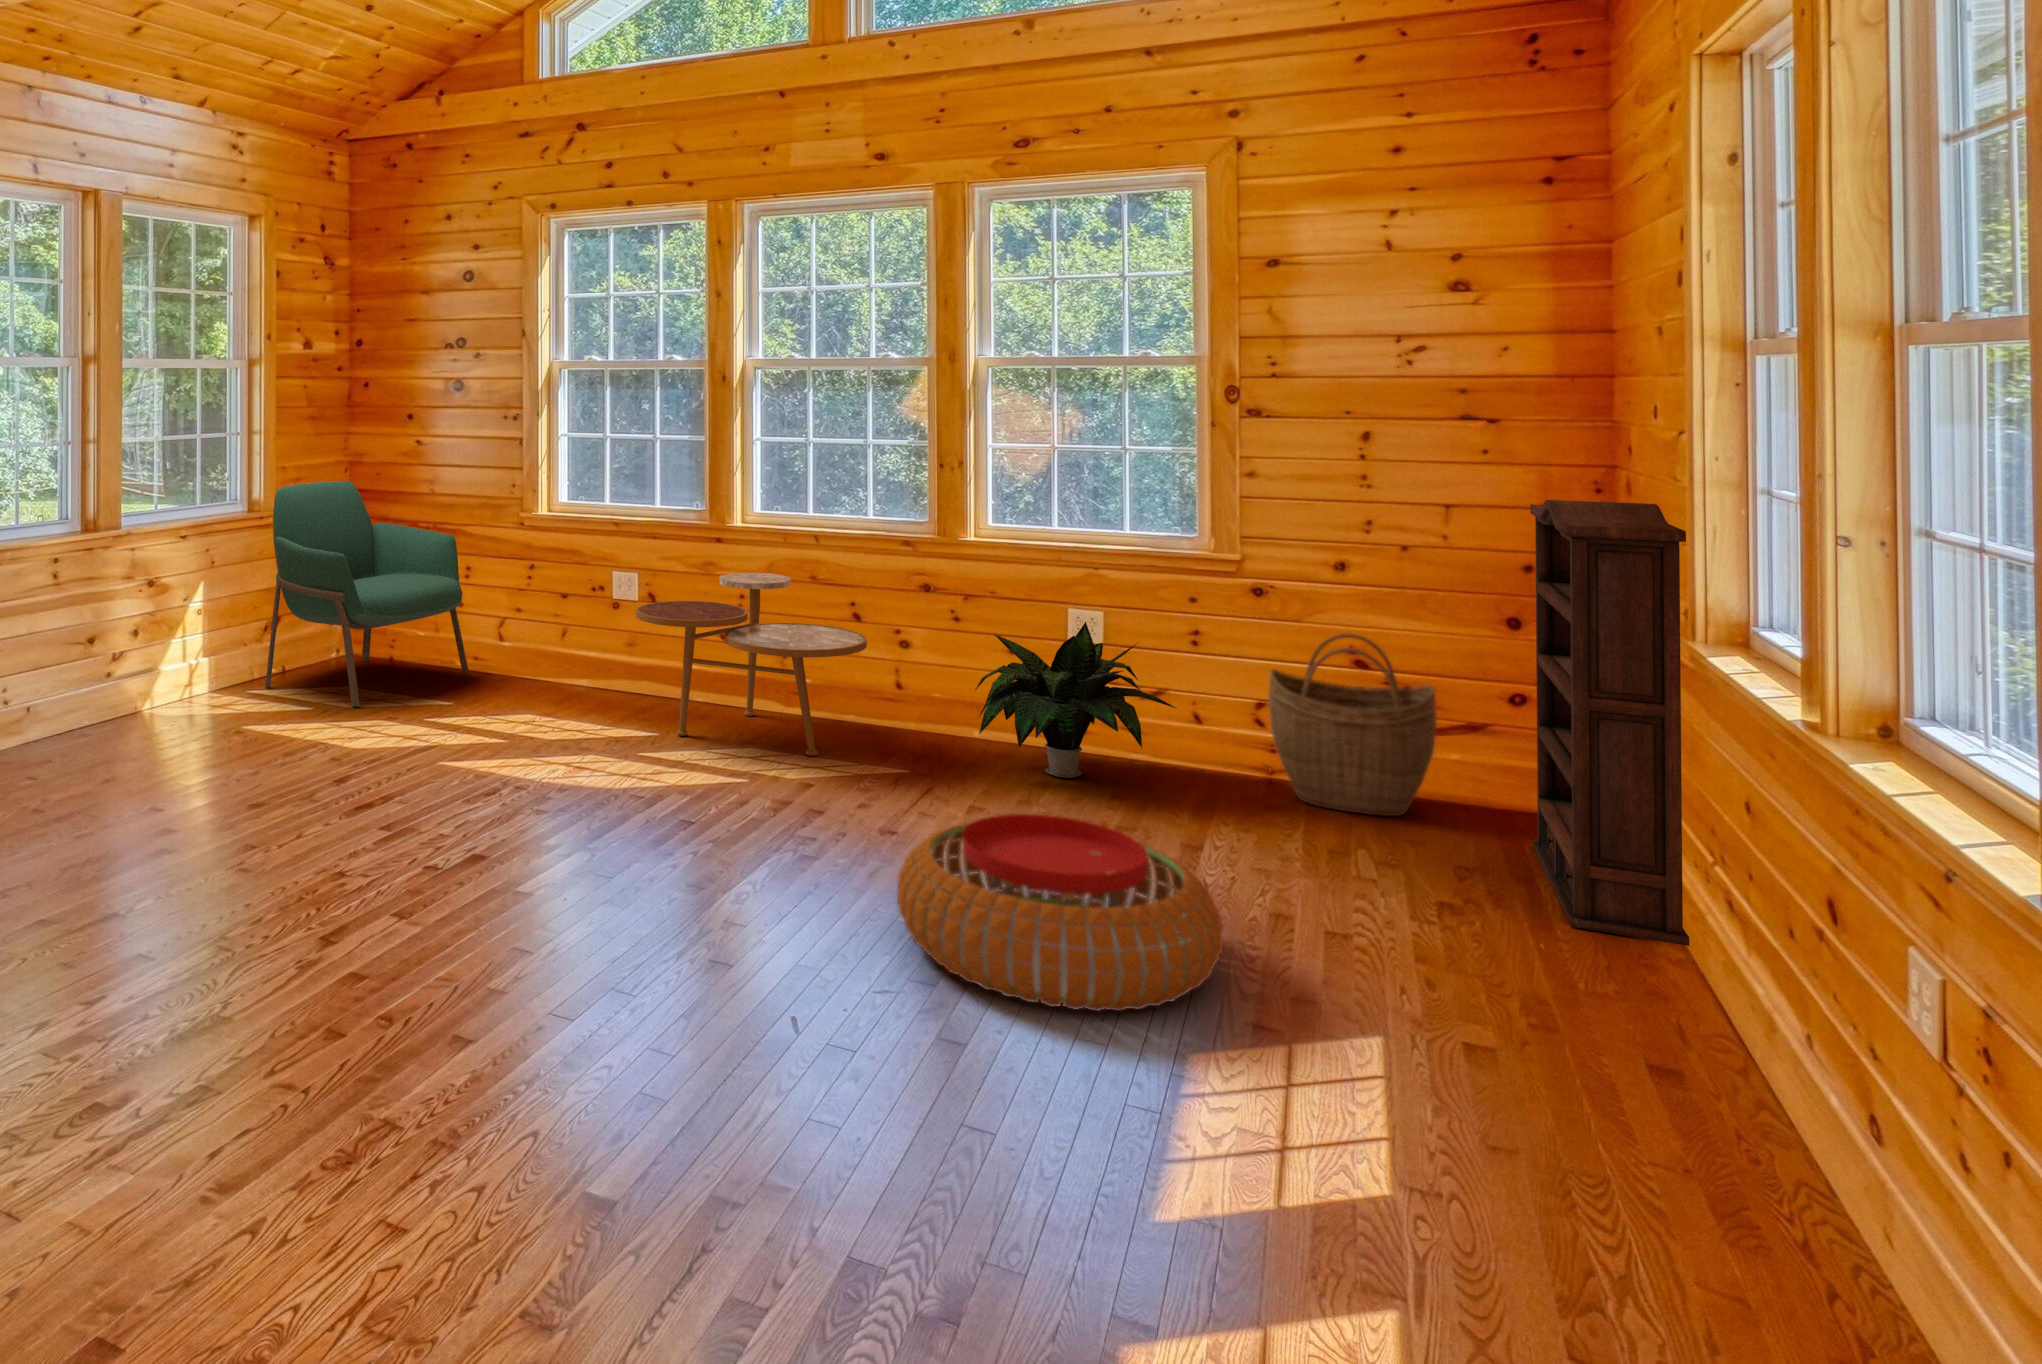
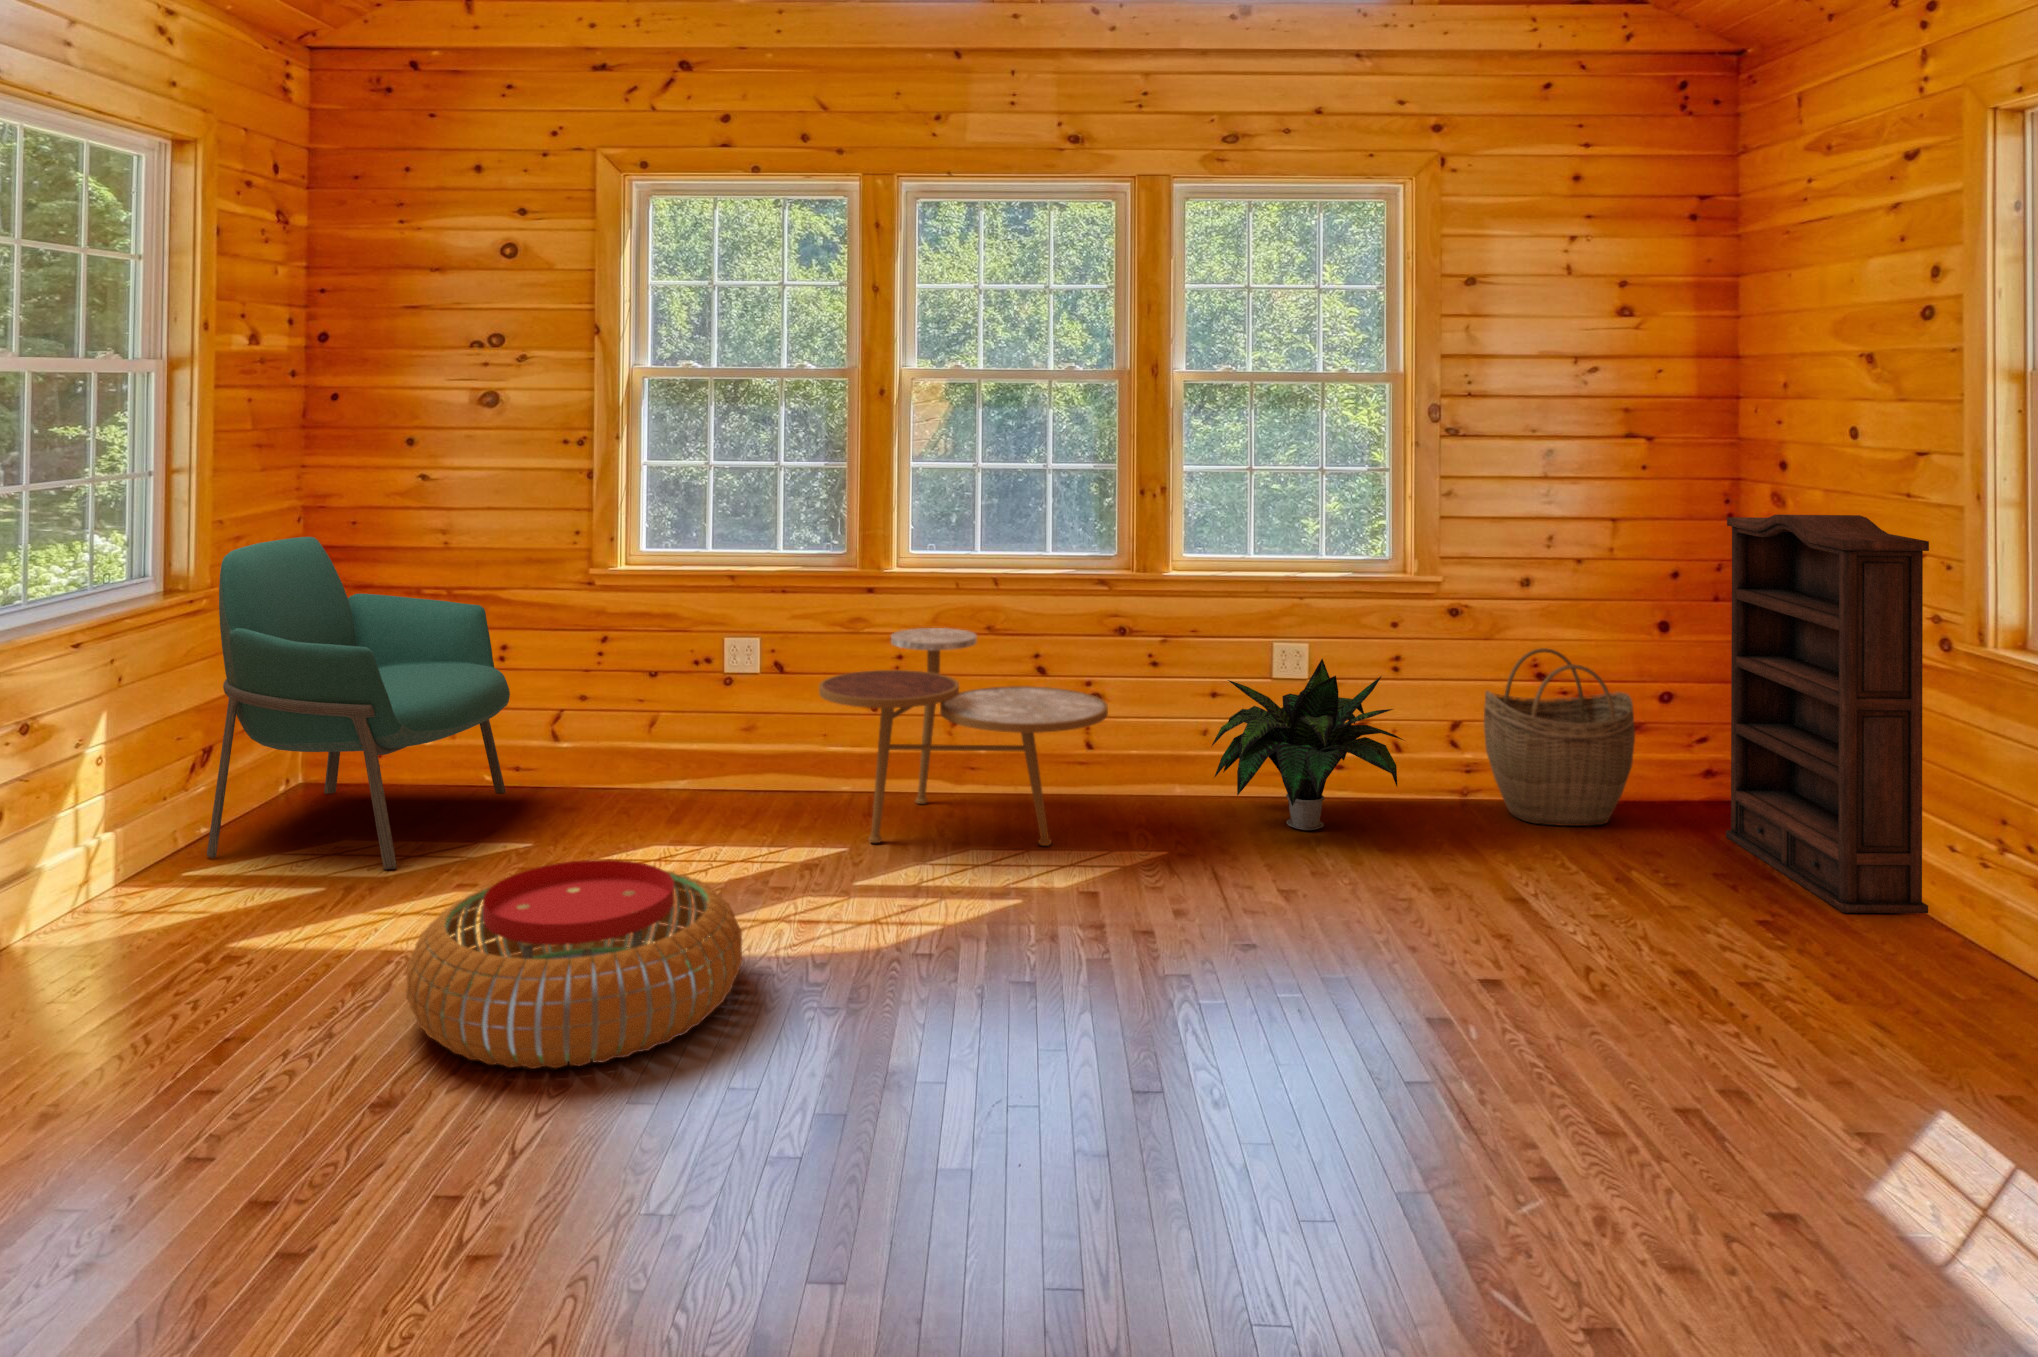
pouf: present [897,814,1223,1011] -> present [406,860,742,1069]

